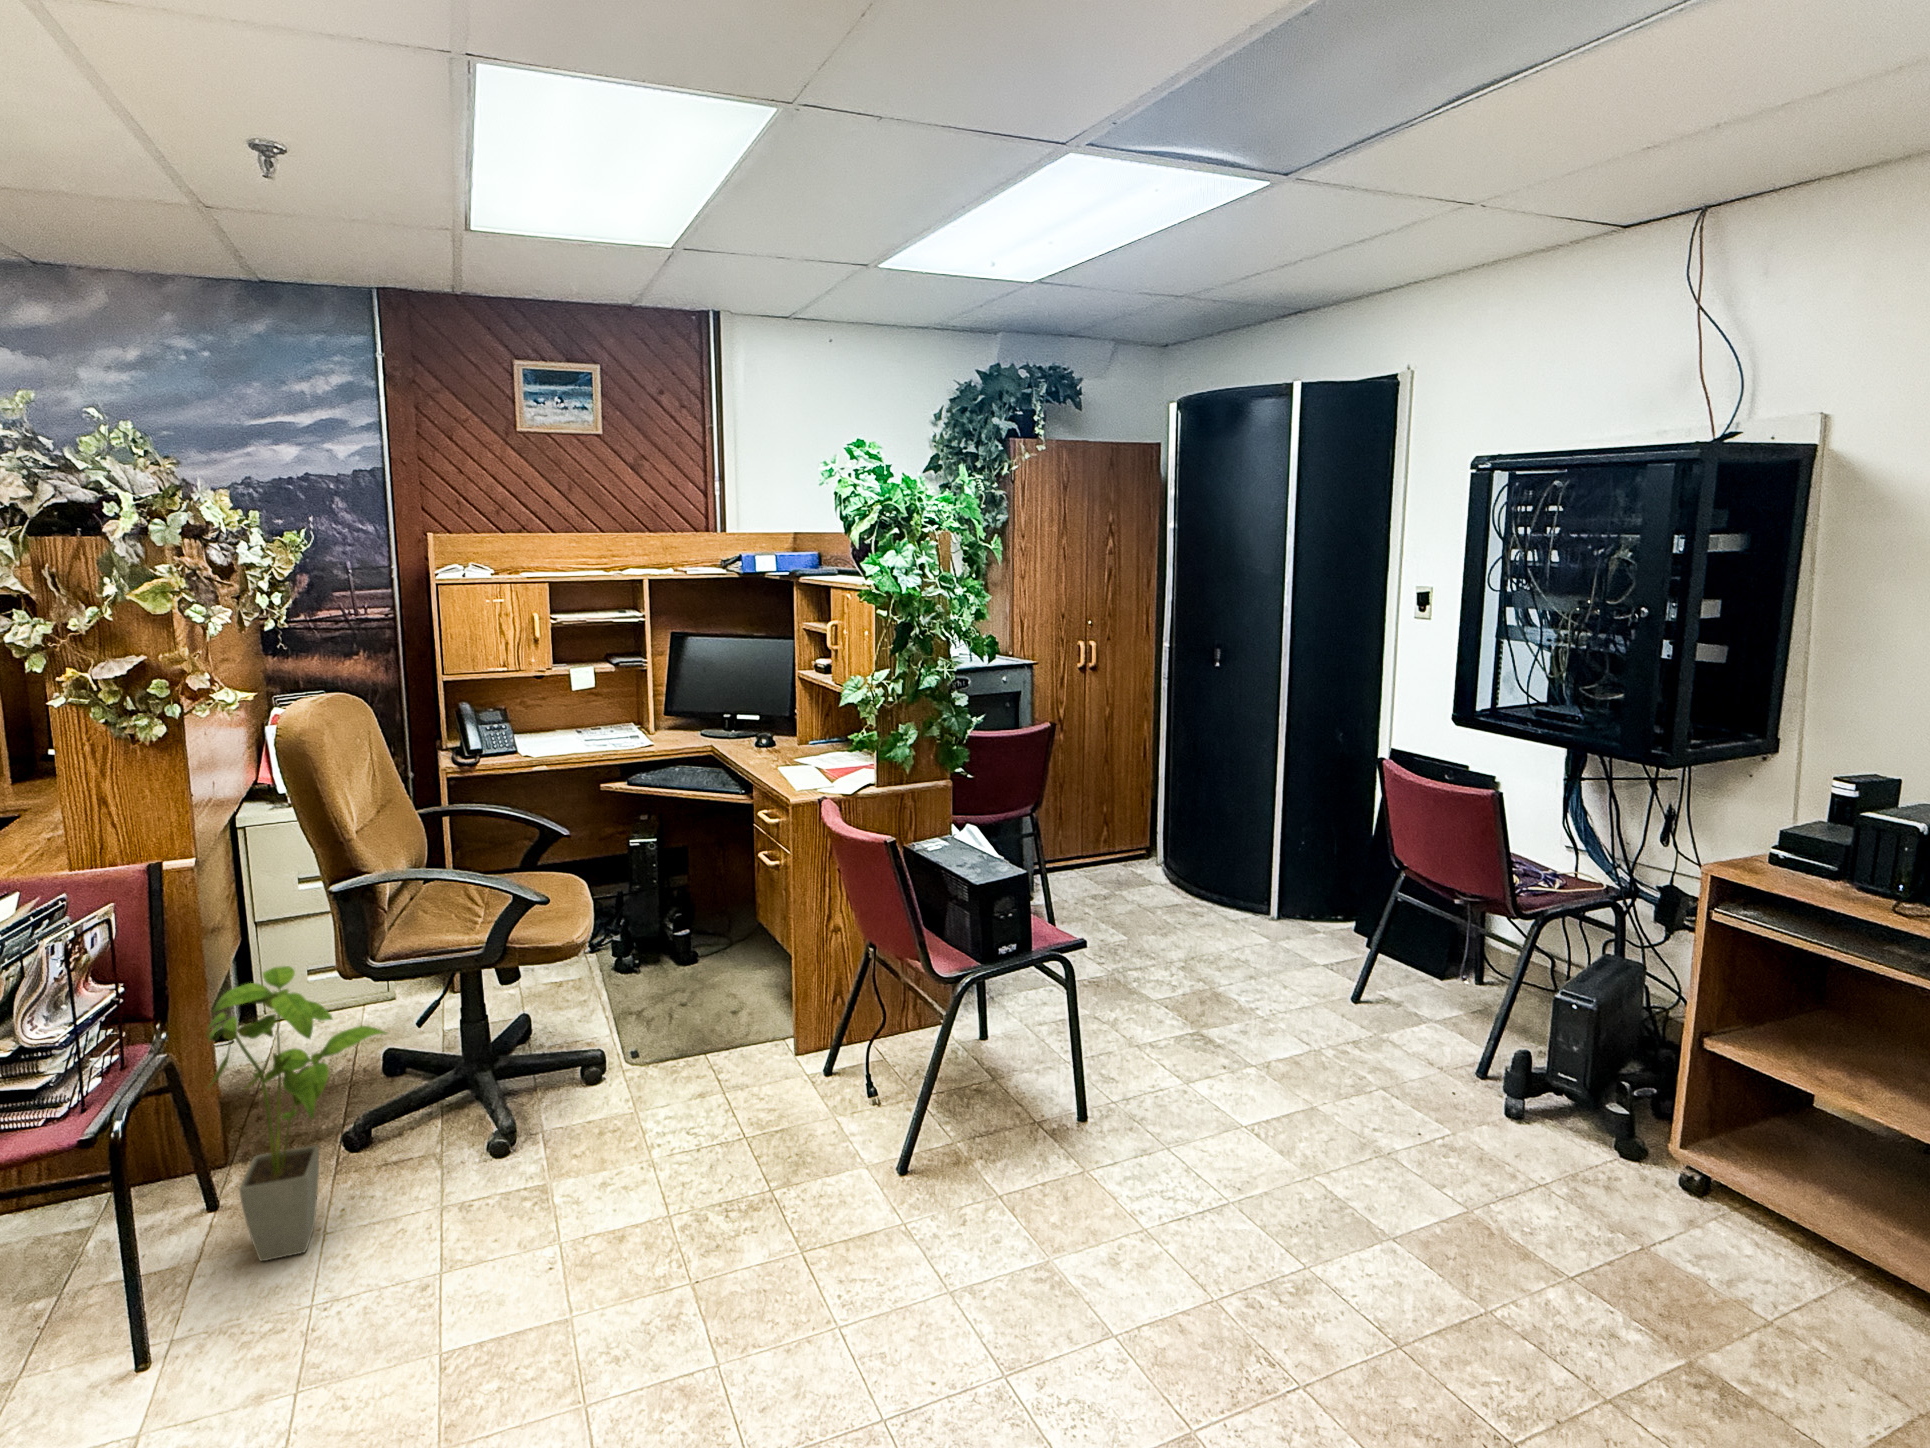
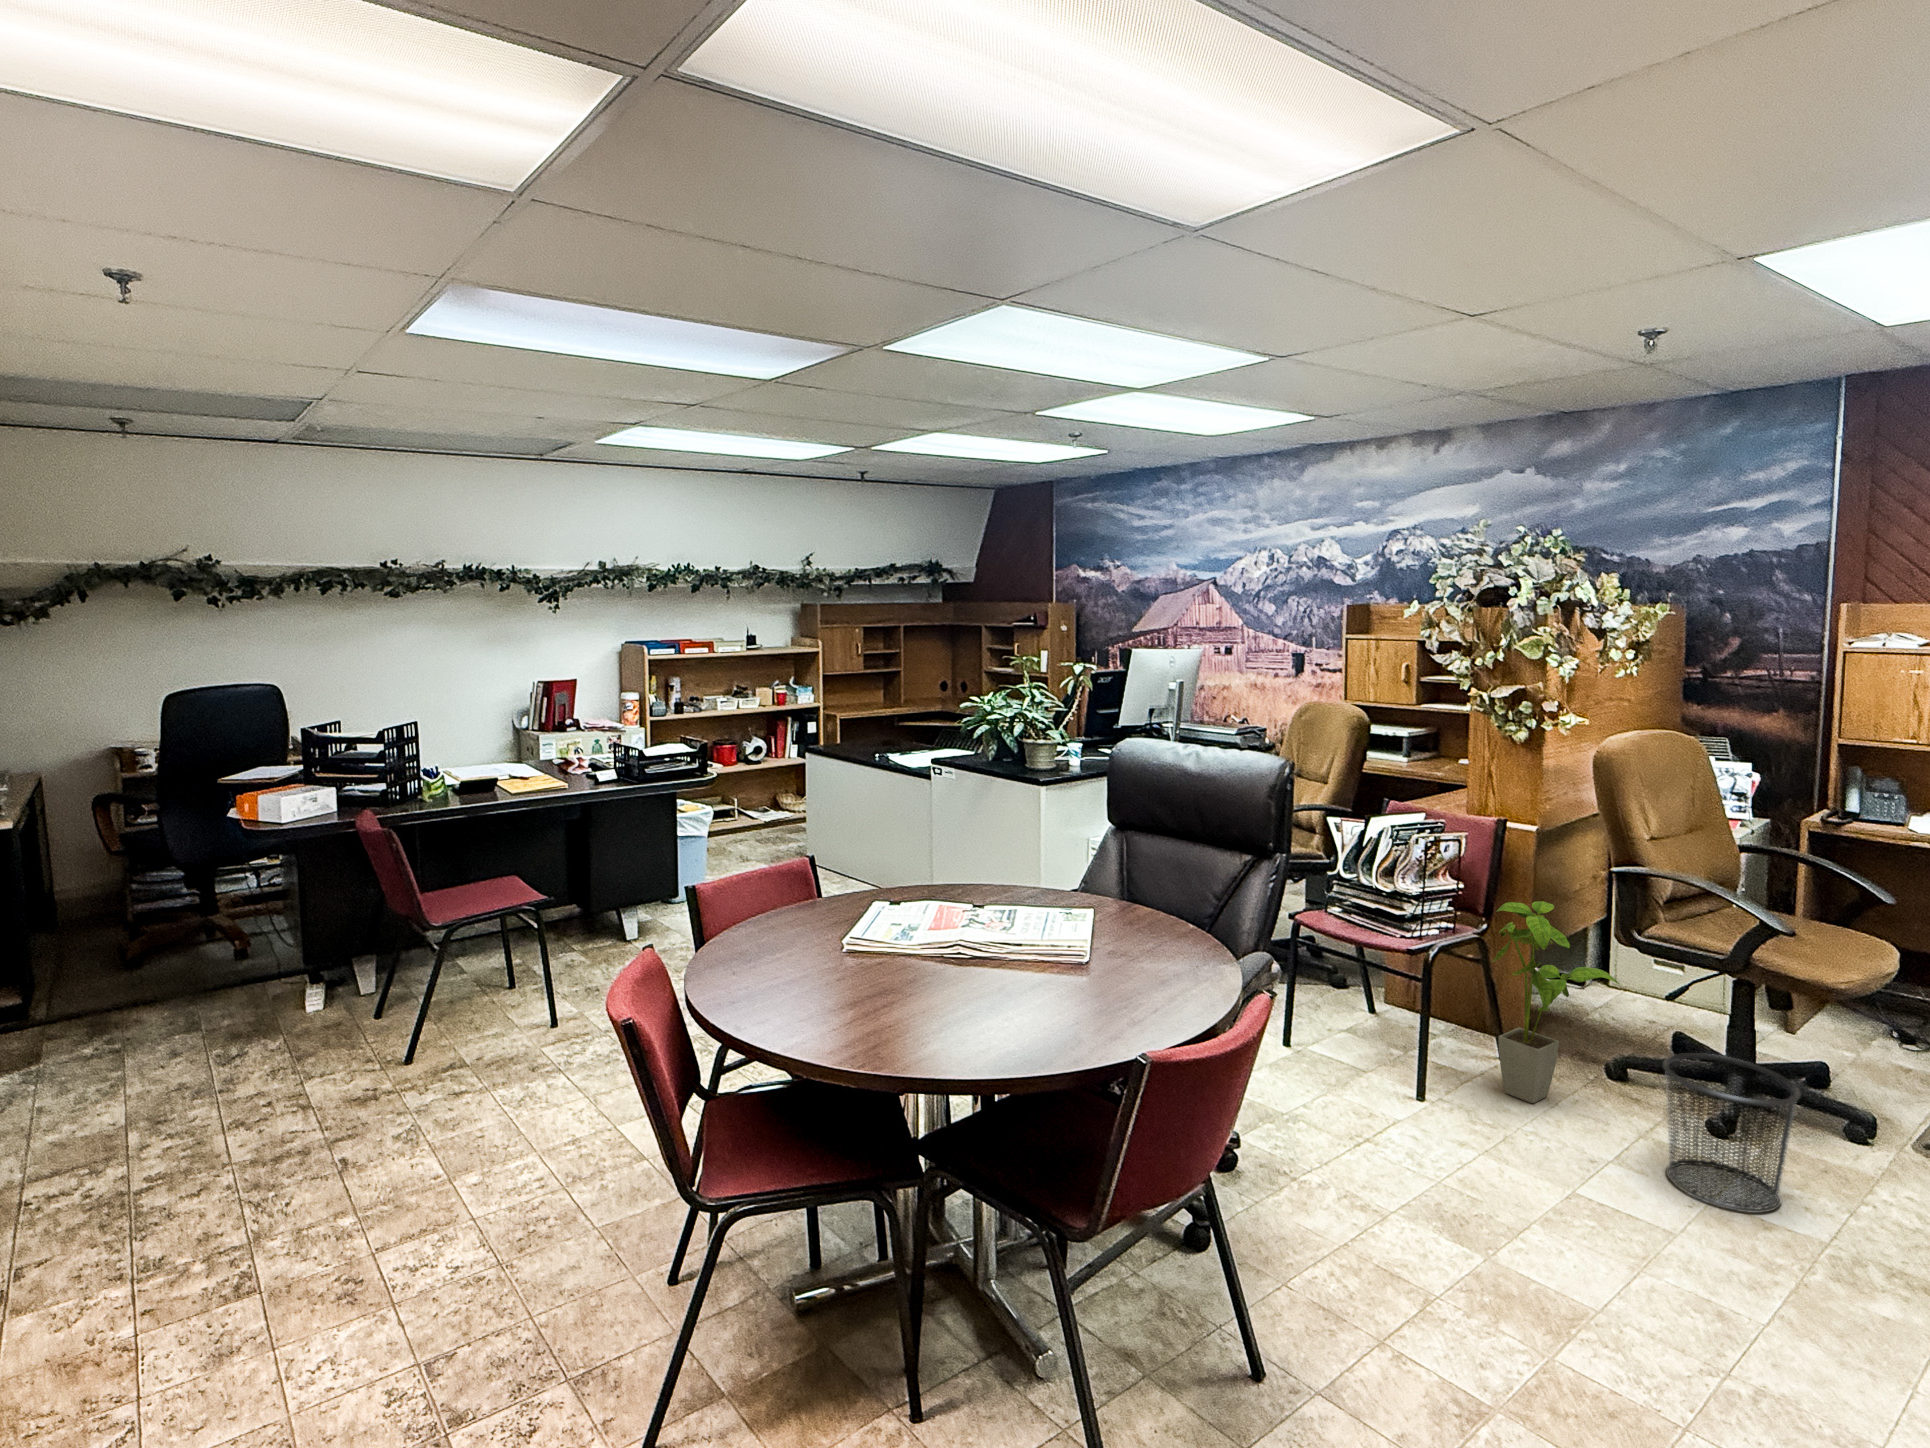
waste bin: none [482,1056,620,1250] -> present [1663,1053,1801,1213]

